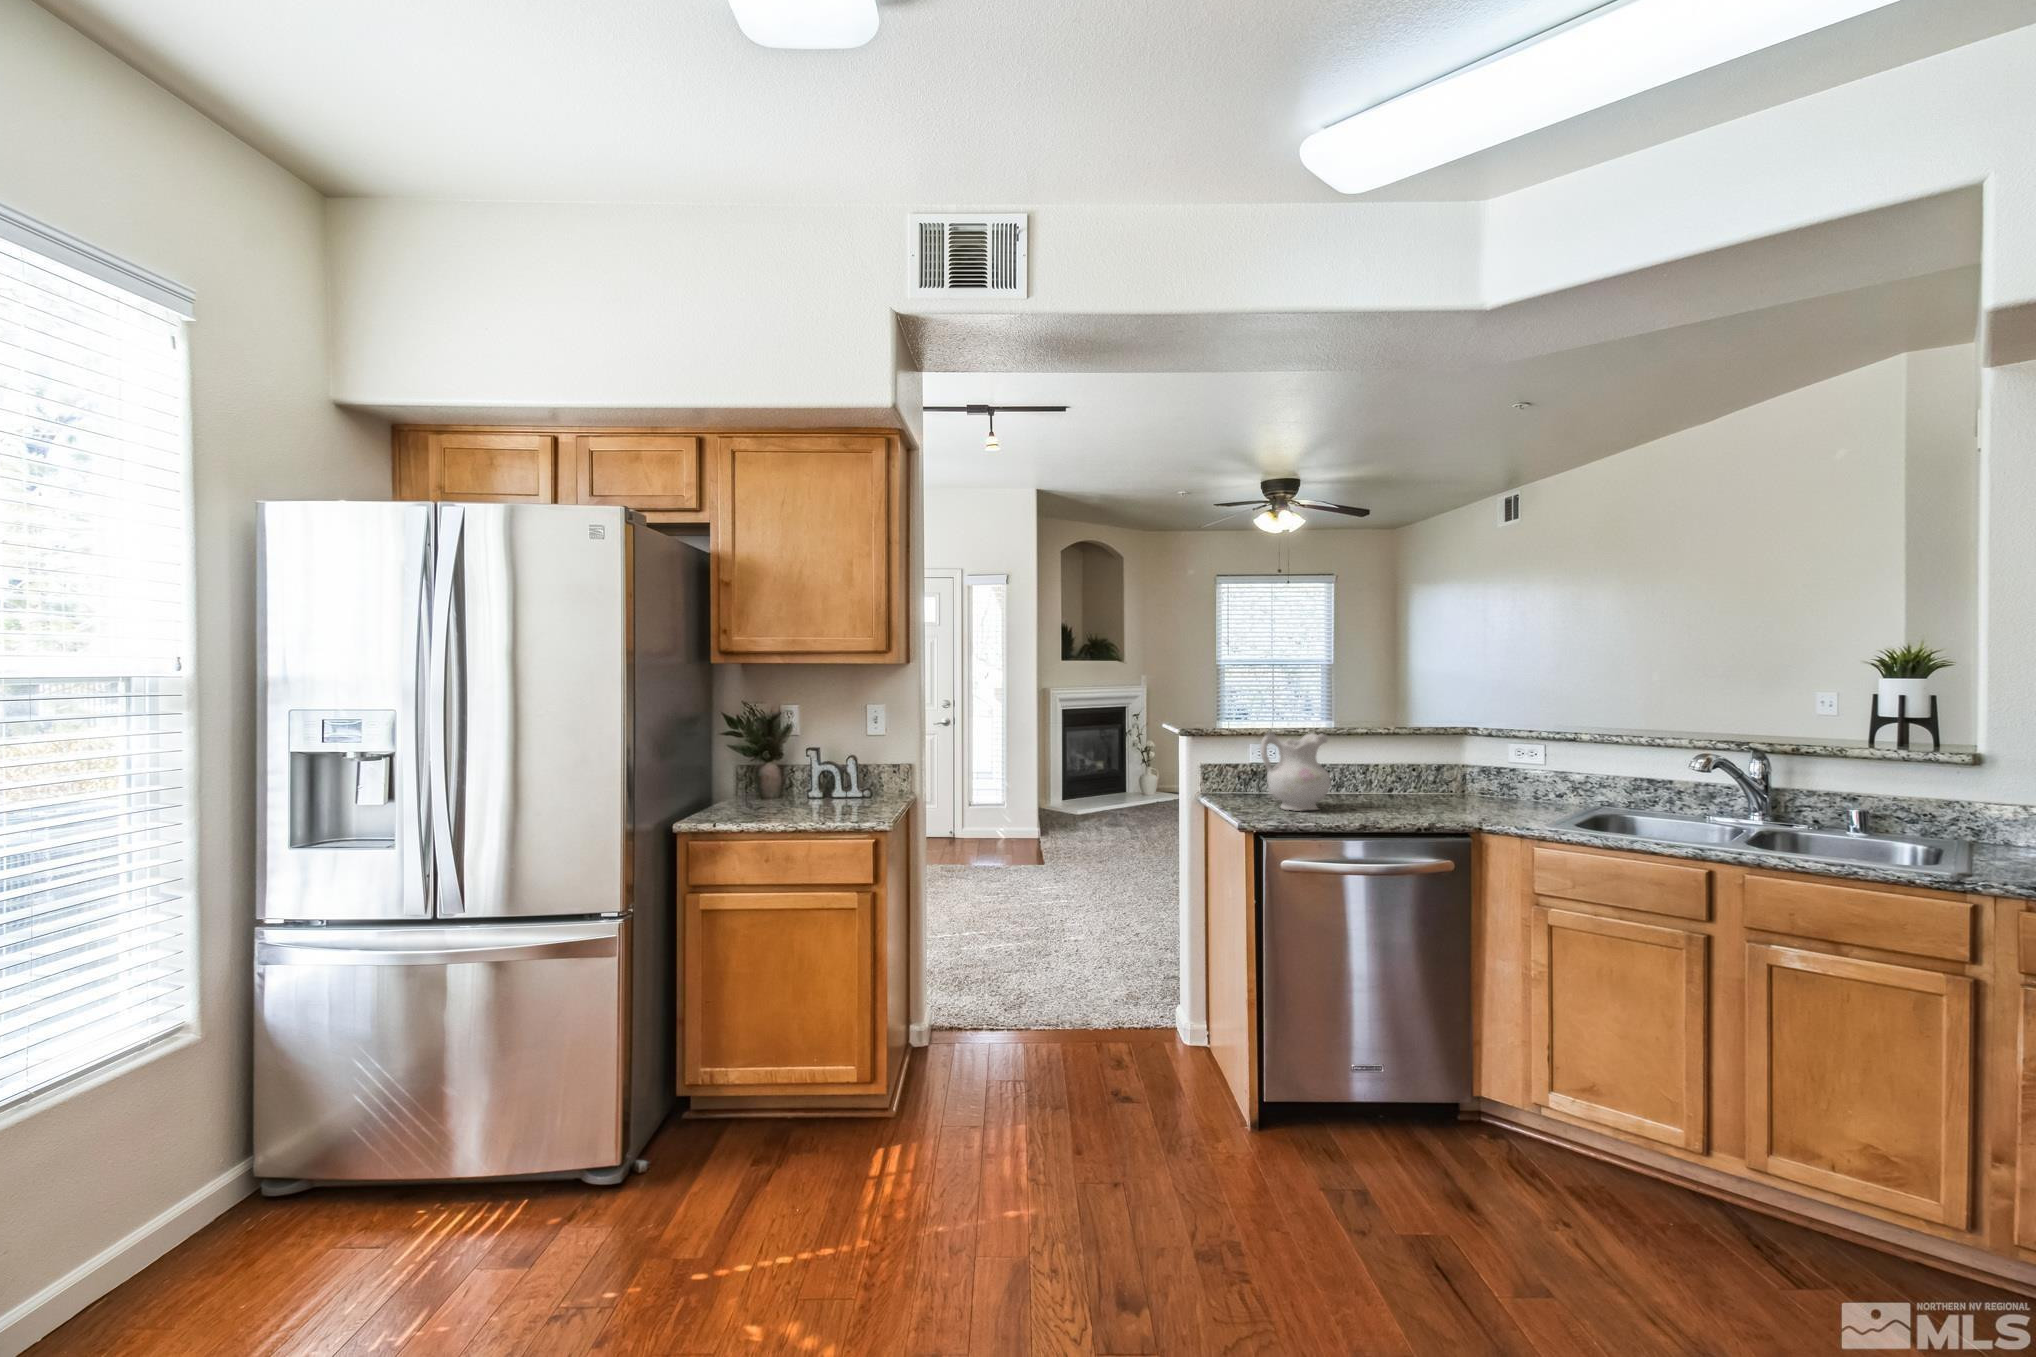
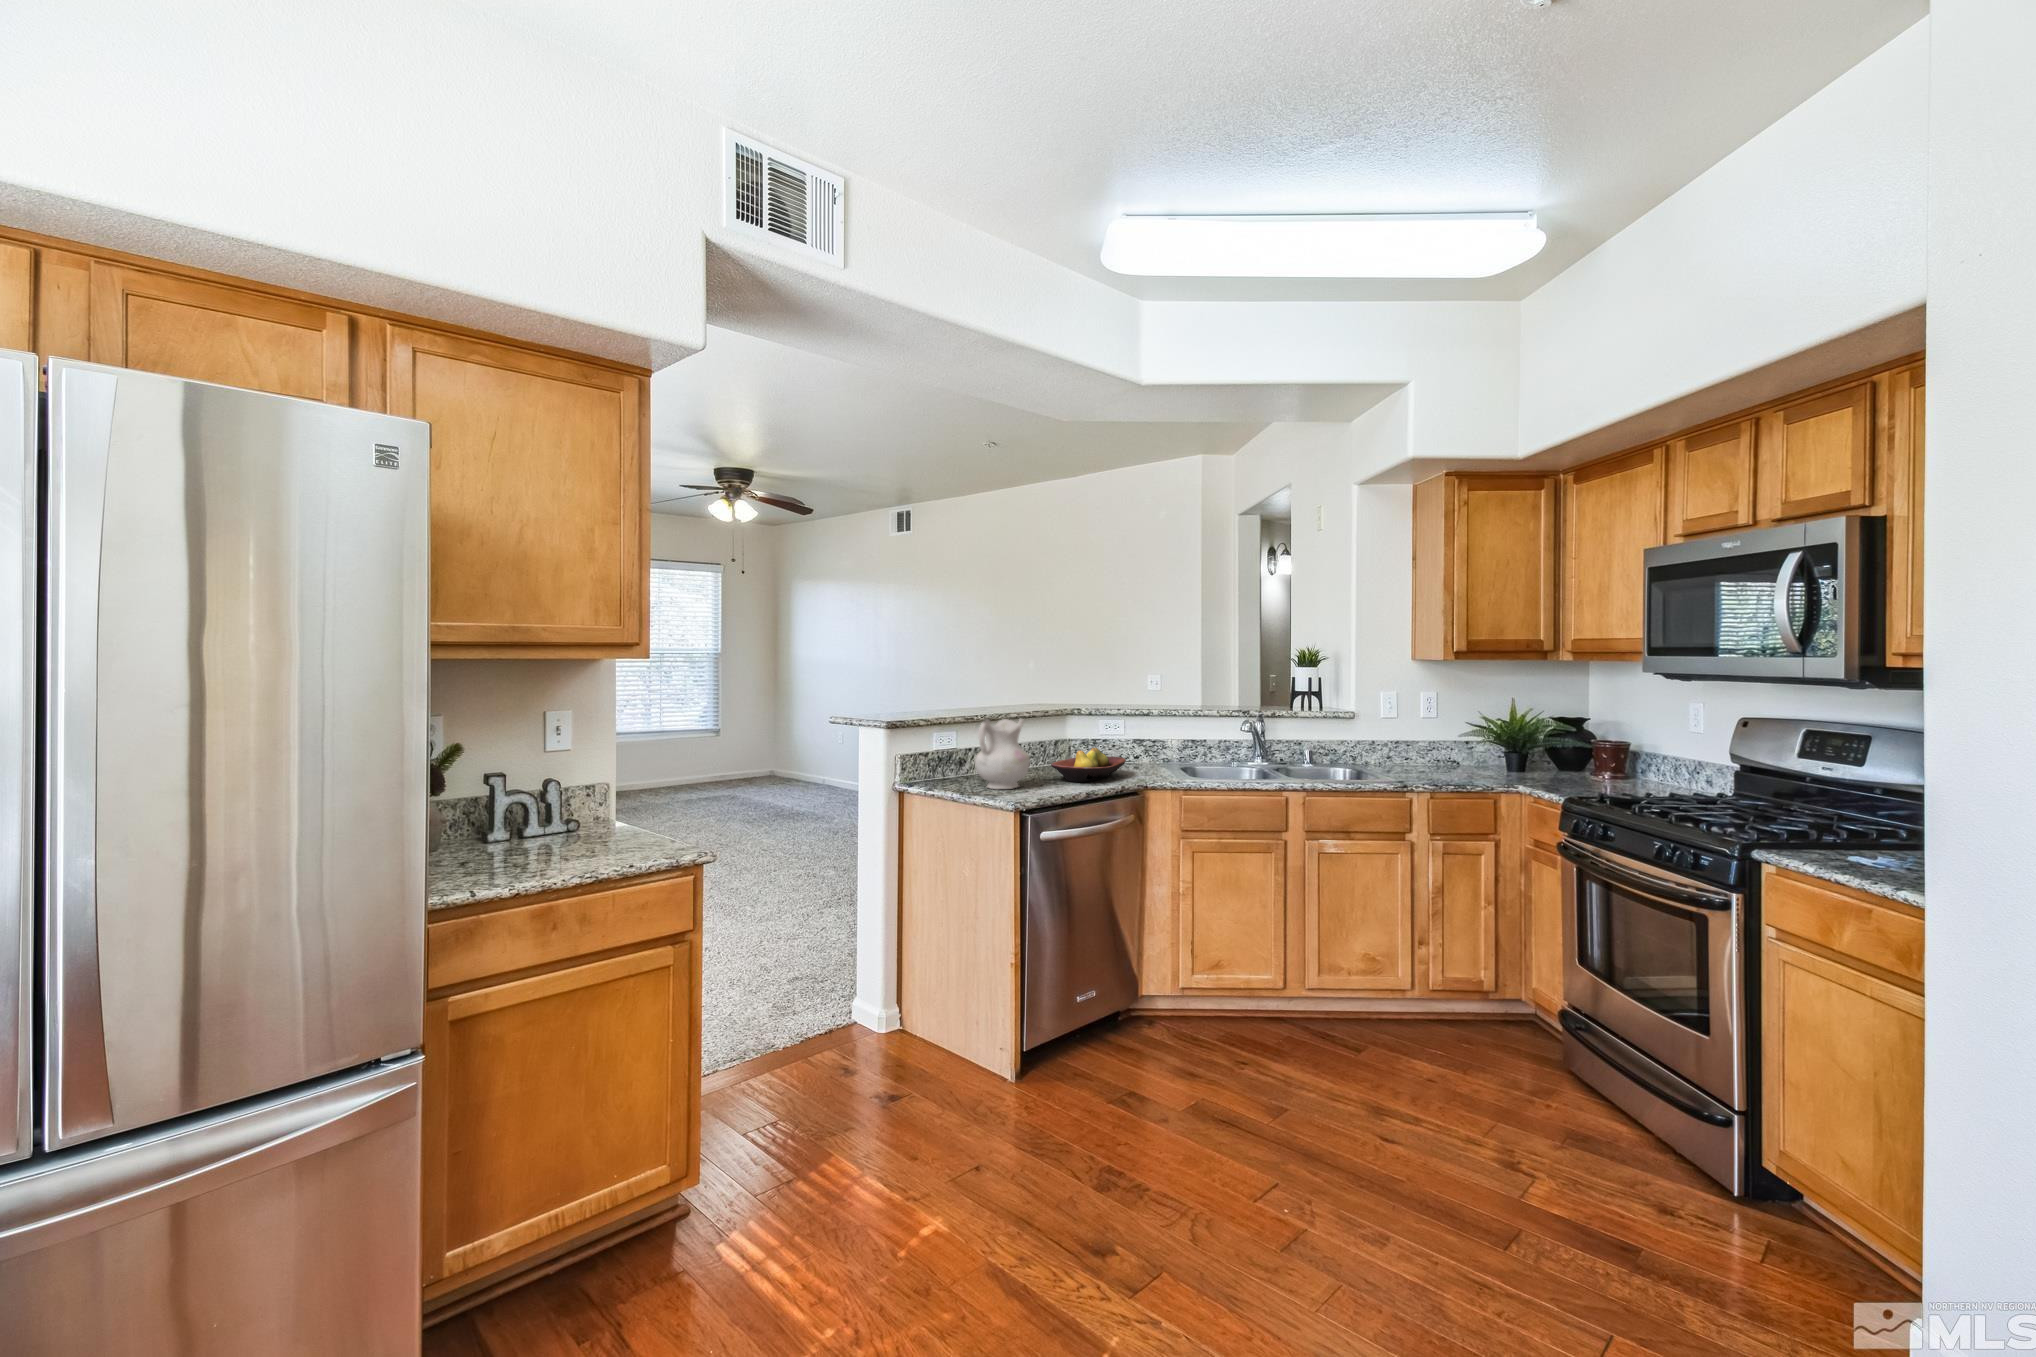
fruit bowl: none [1372,775,1496,814] -> present [1051,748,1126,782]

